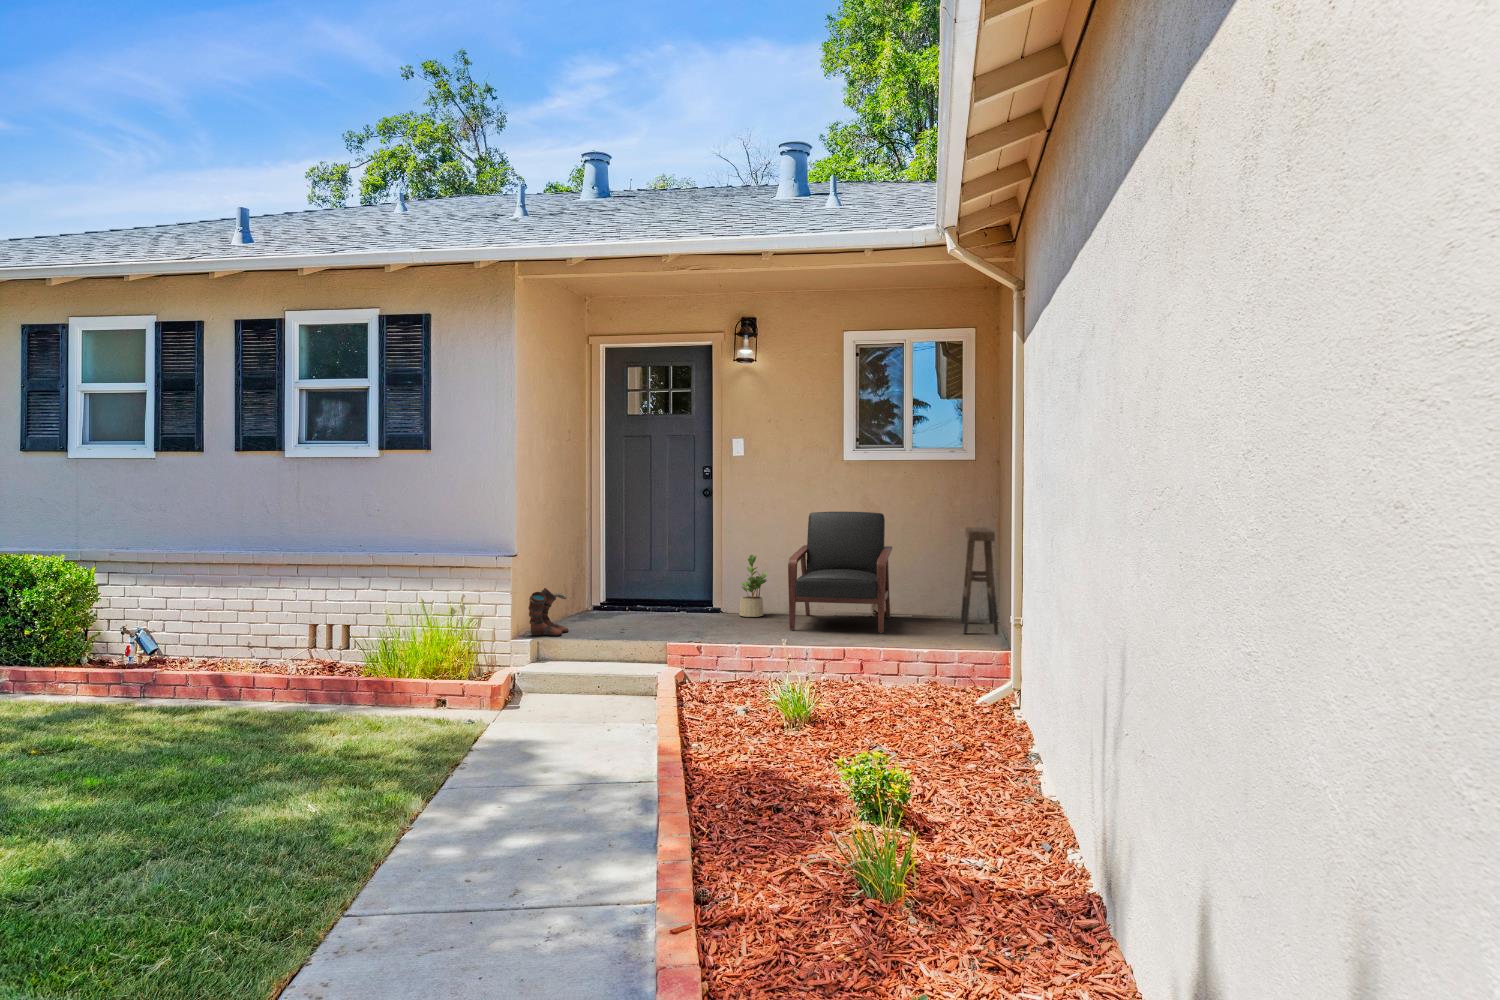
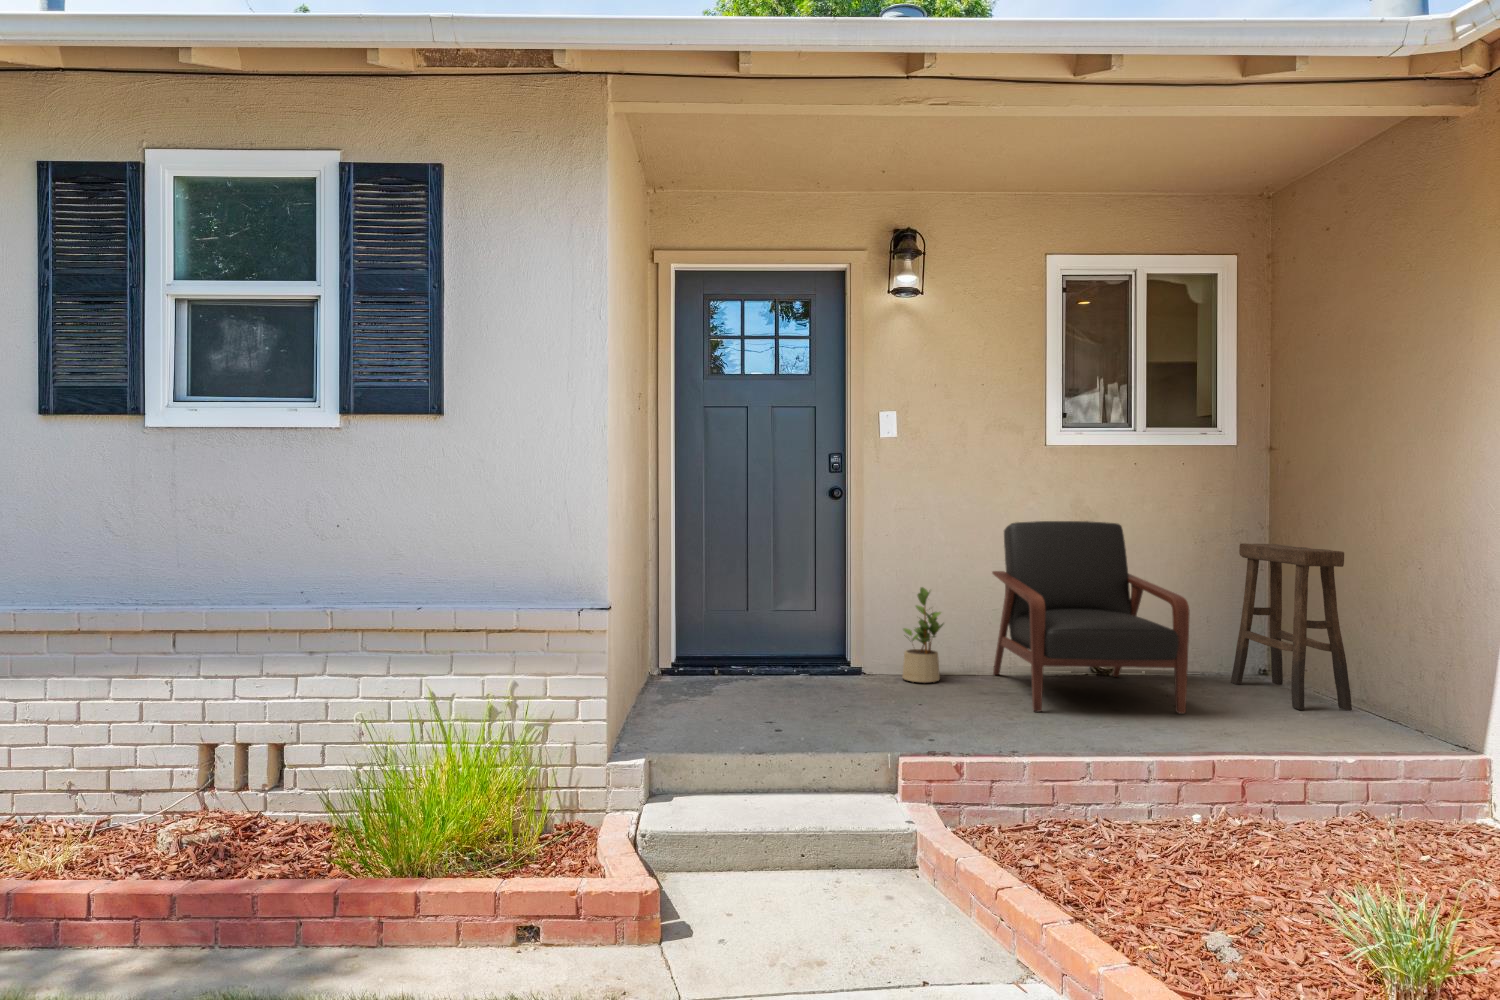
boots: present [528,588,569,636] -> none [627,658,688,749]

